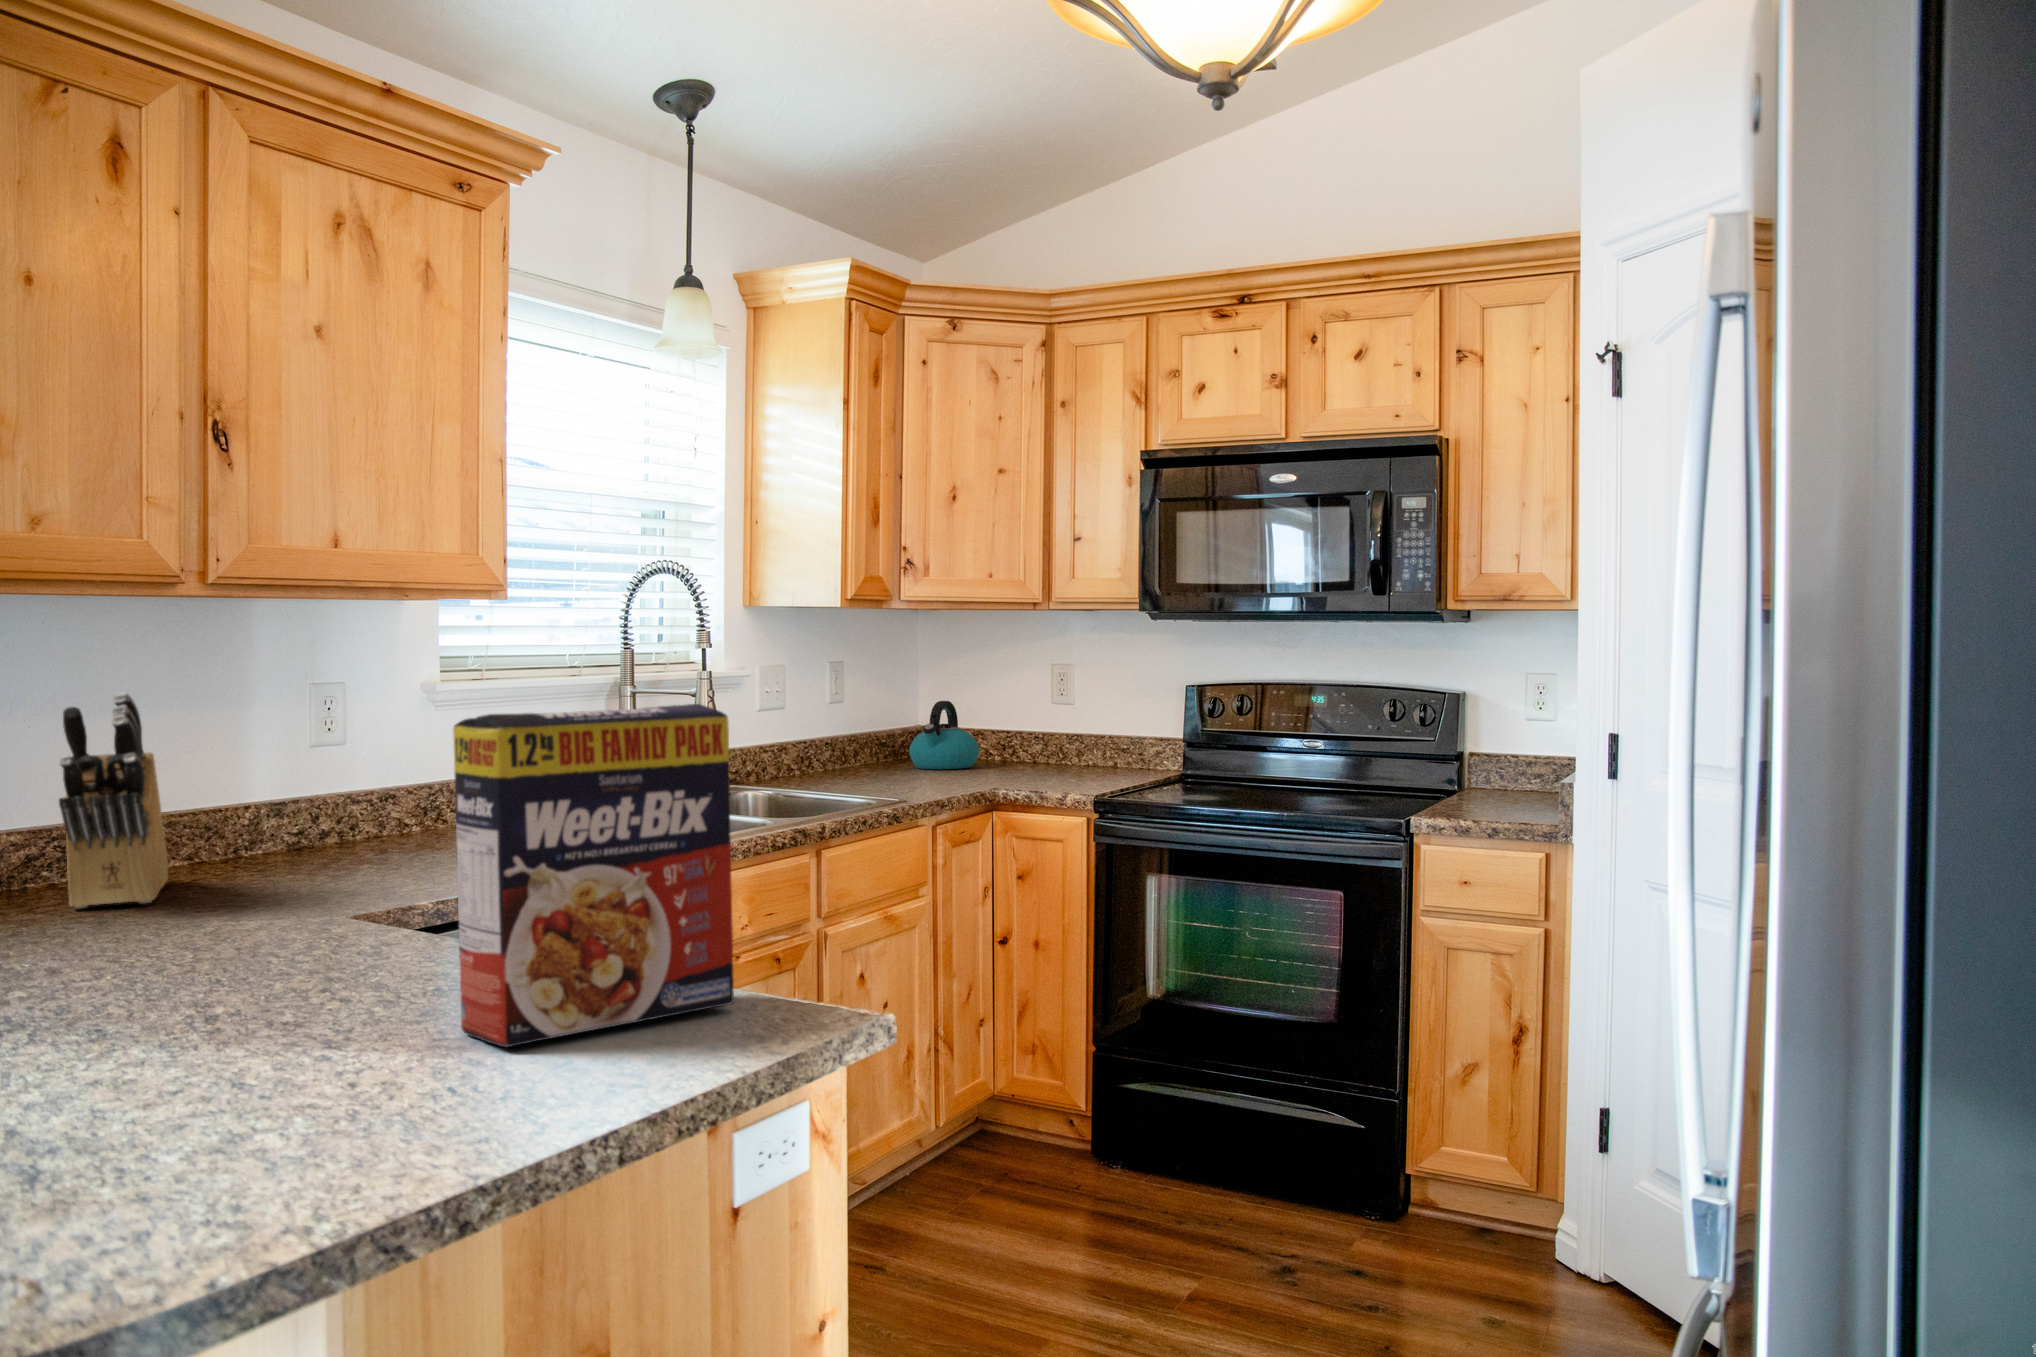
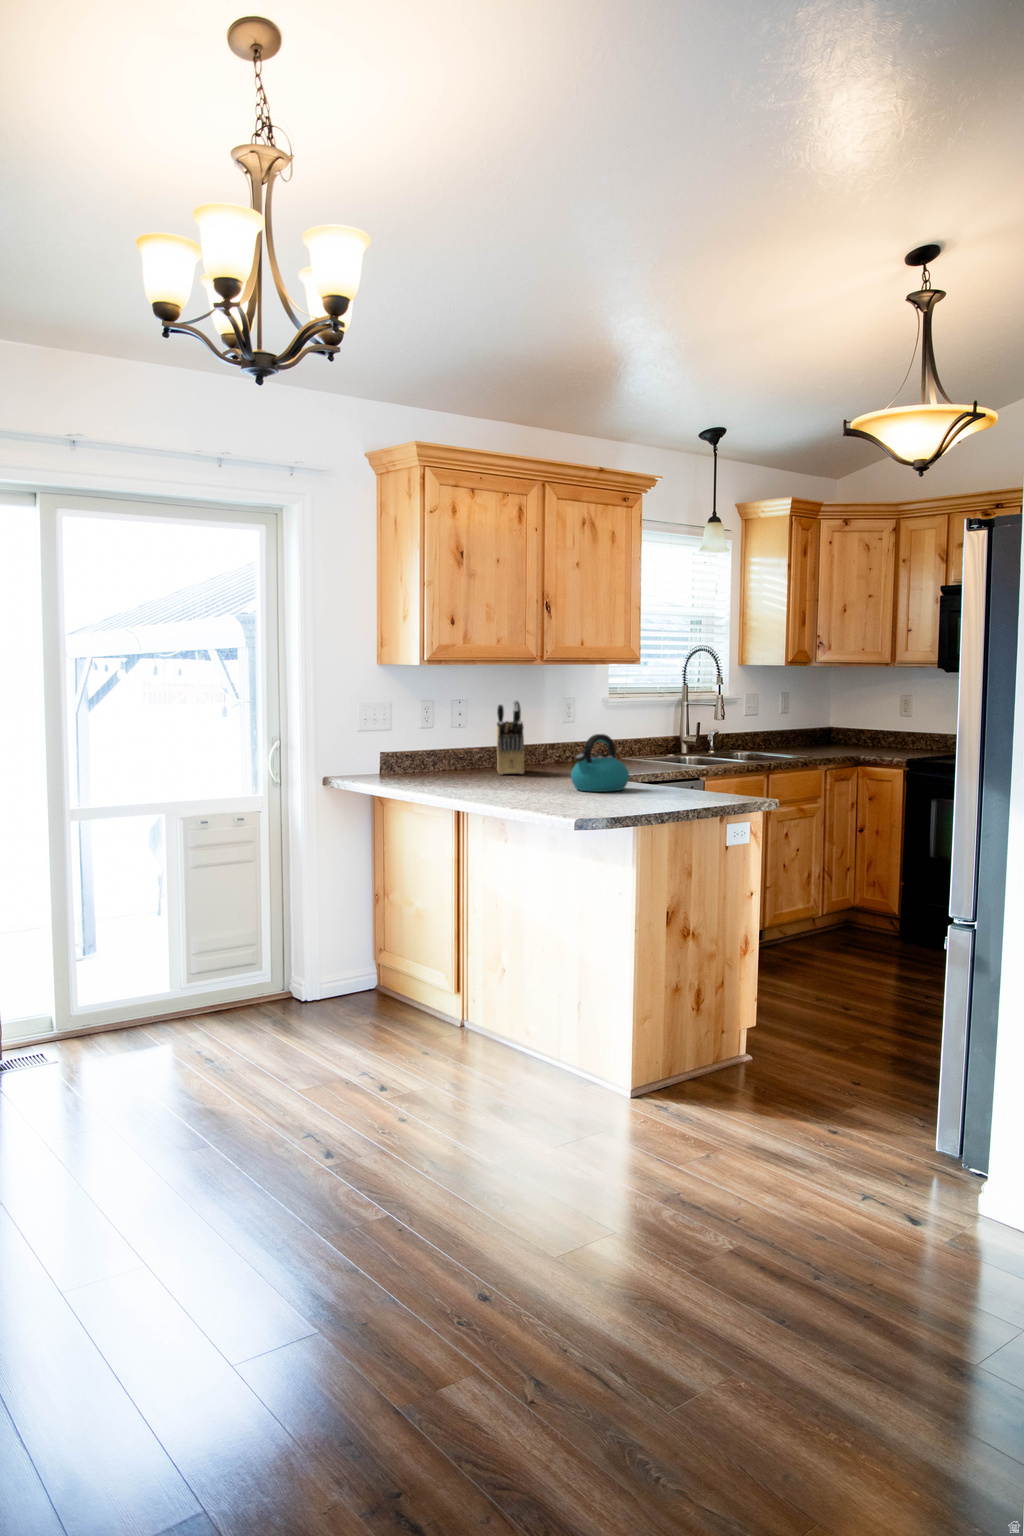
kettle: present [910,701,979,769] -> present [571,734,629,792]
cereal box: present [453,704,734,1047] -> none [642,703,726,804]

